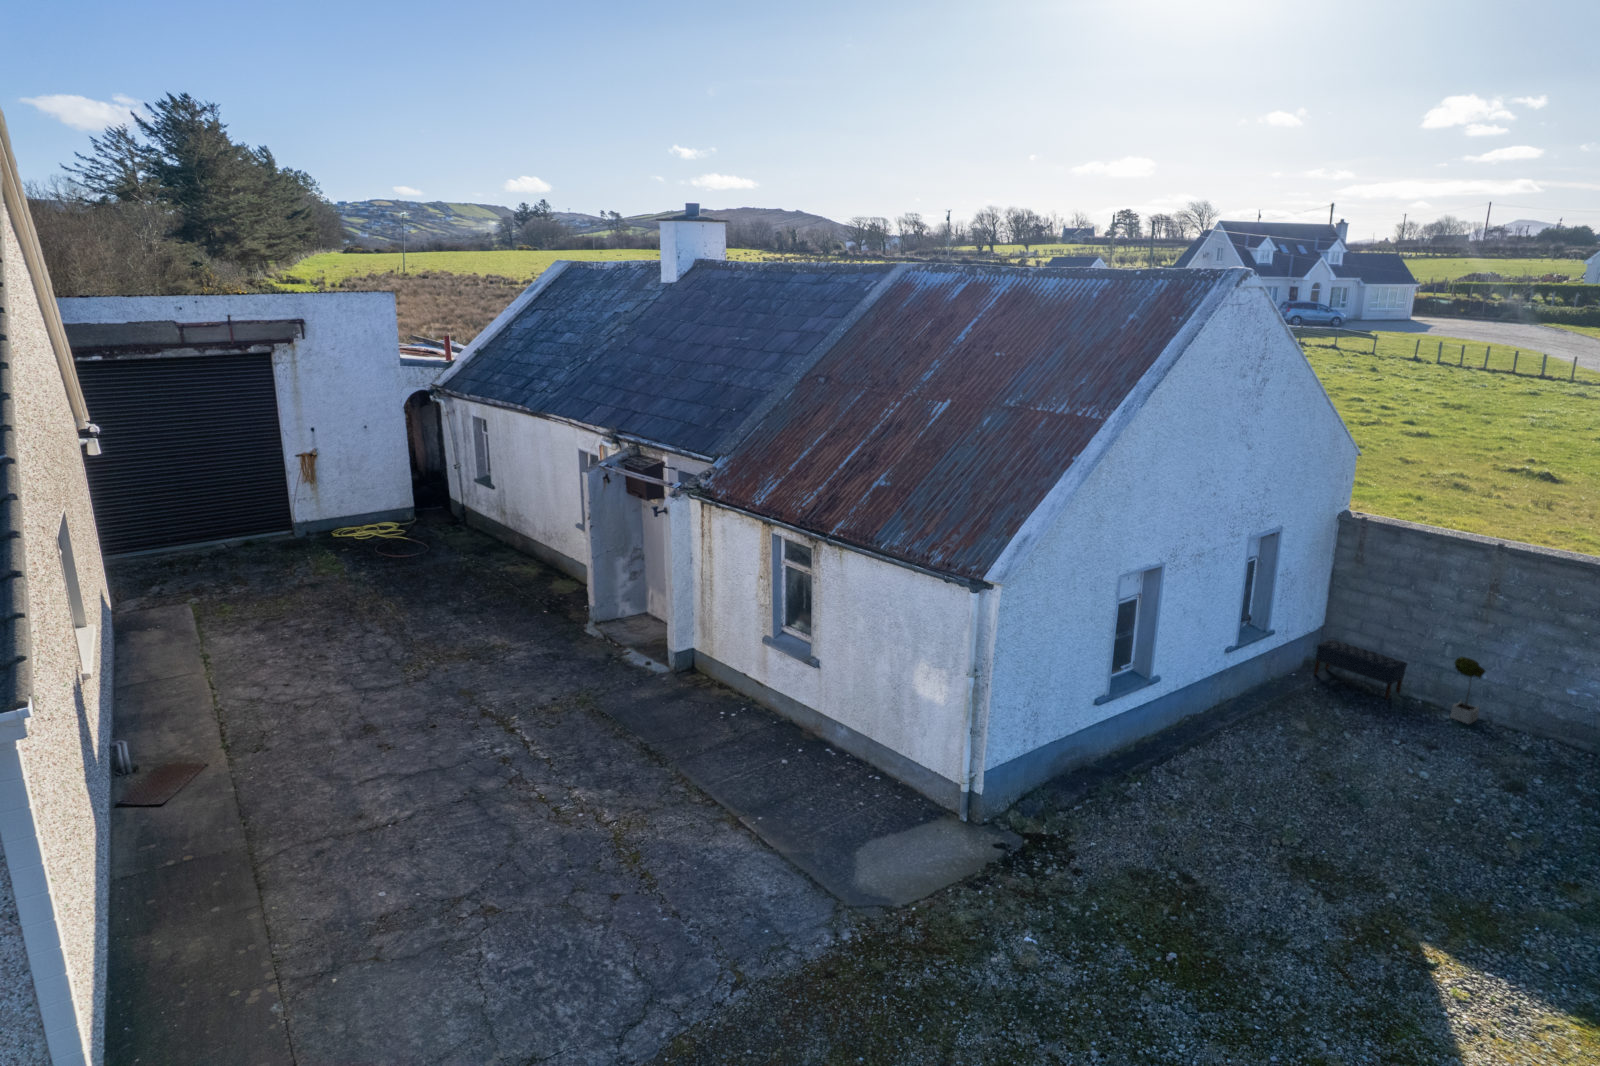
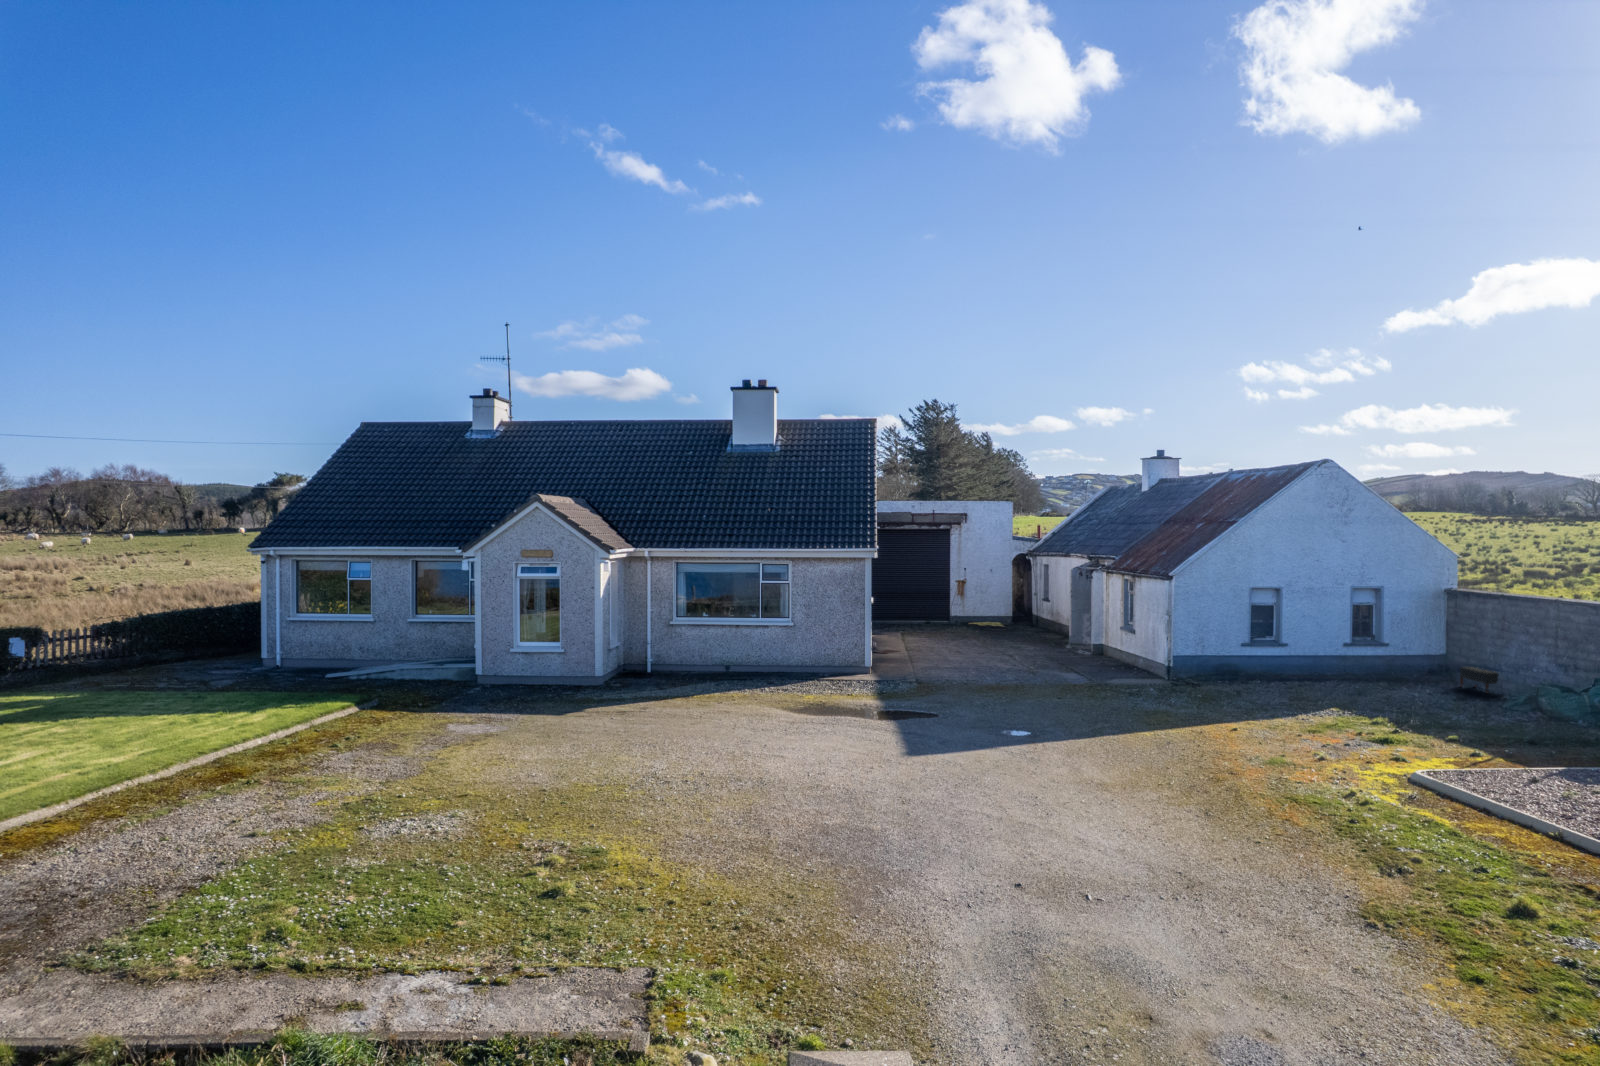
potted tree: present [1450,657,1485,724] -> none [1509,662,1529,701]

